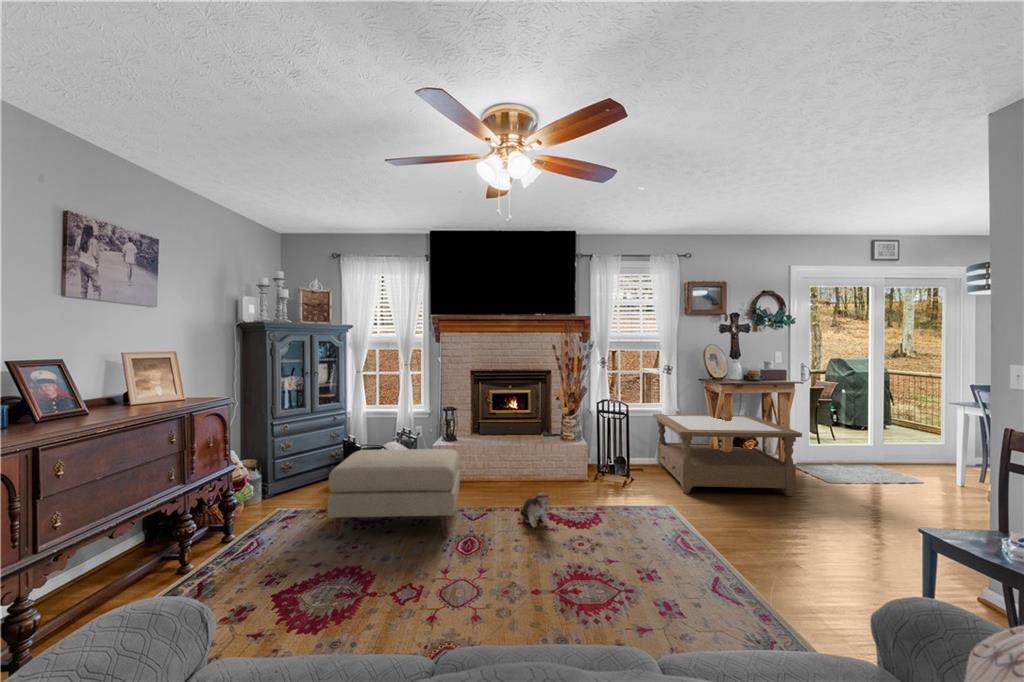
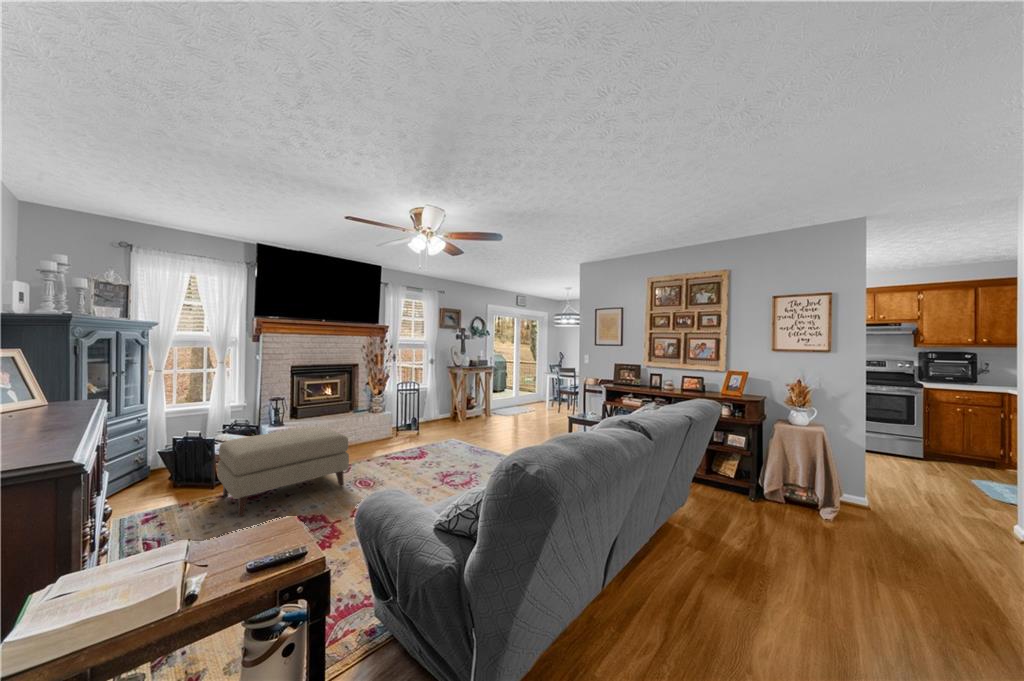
coffee table: present [653,414,802,496] -> none [422,386,505,432]
plush toy: present [521,492,552,527] -> none [374,441,409,466]

